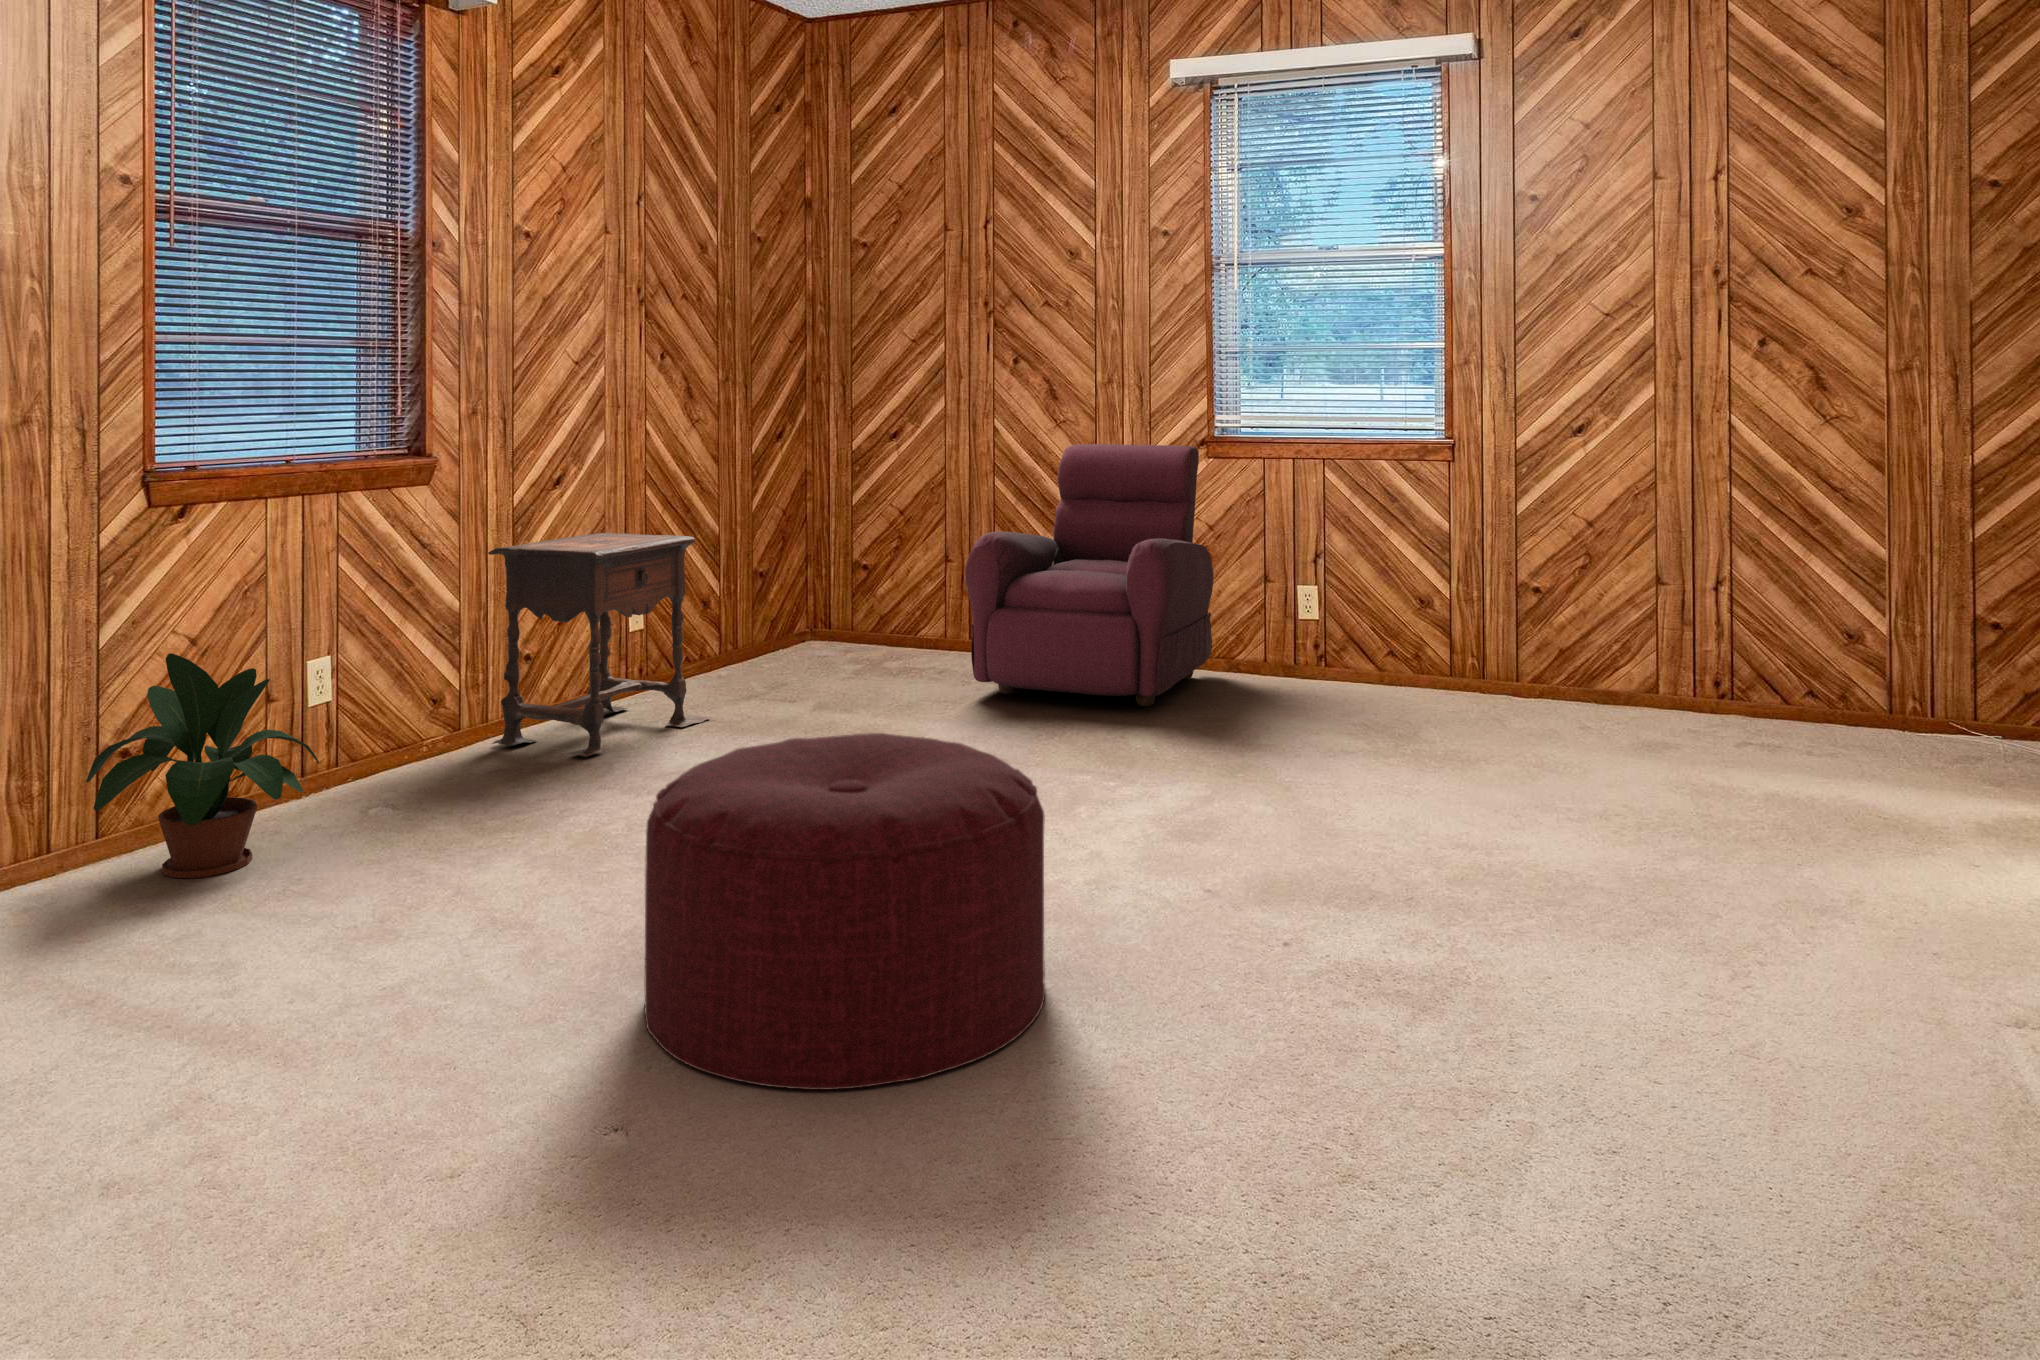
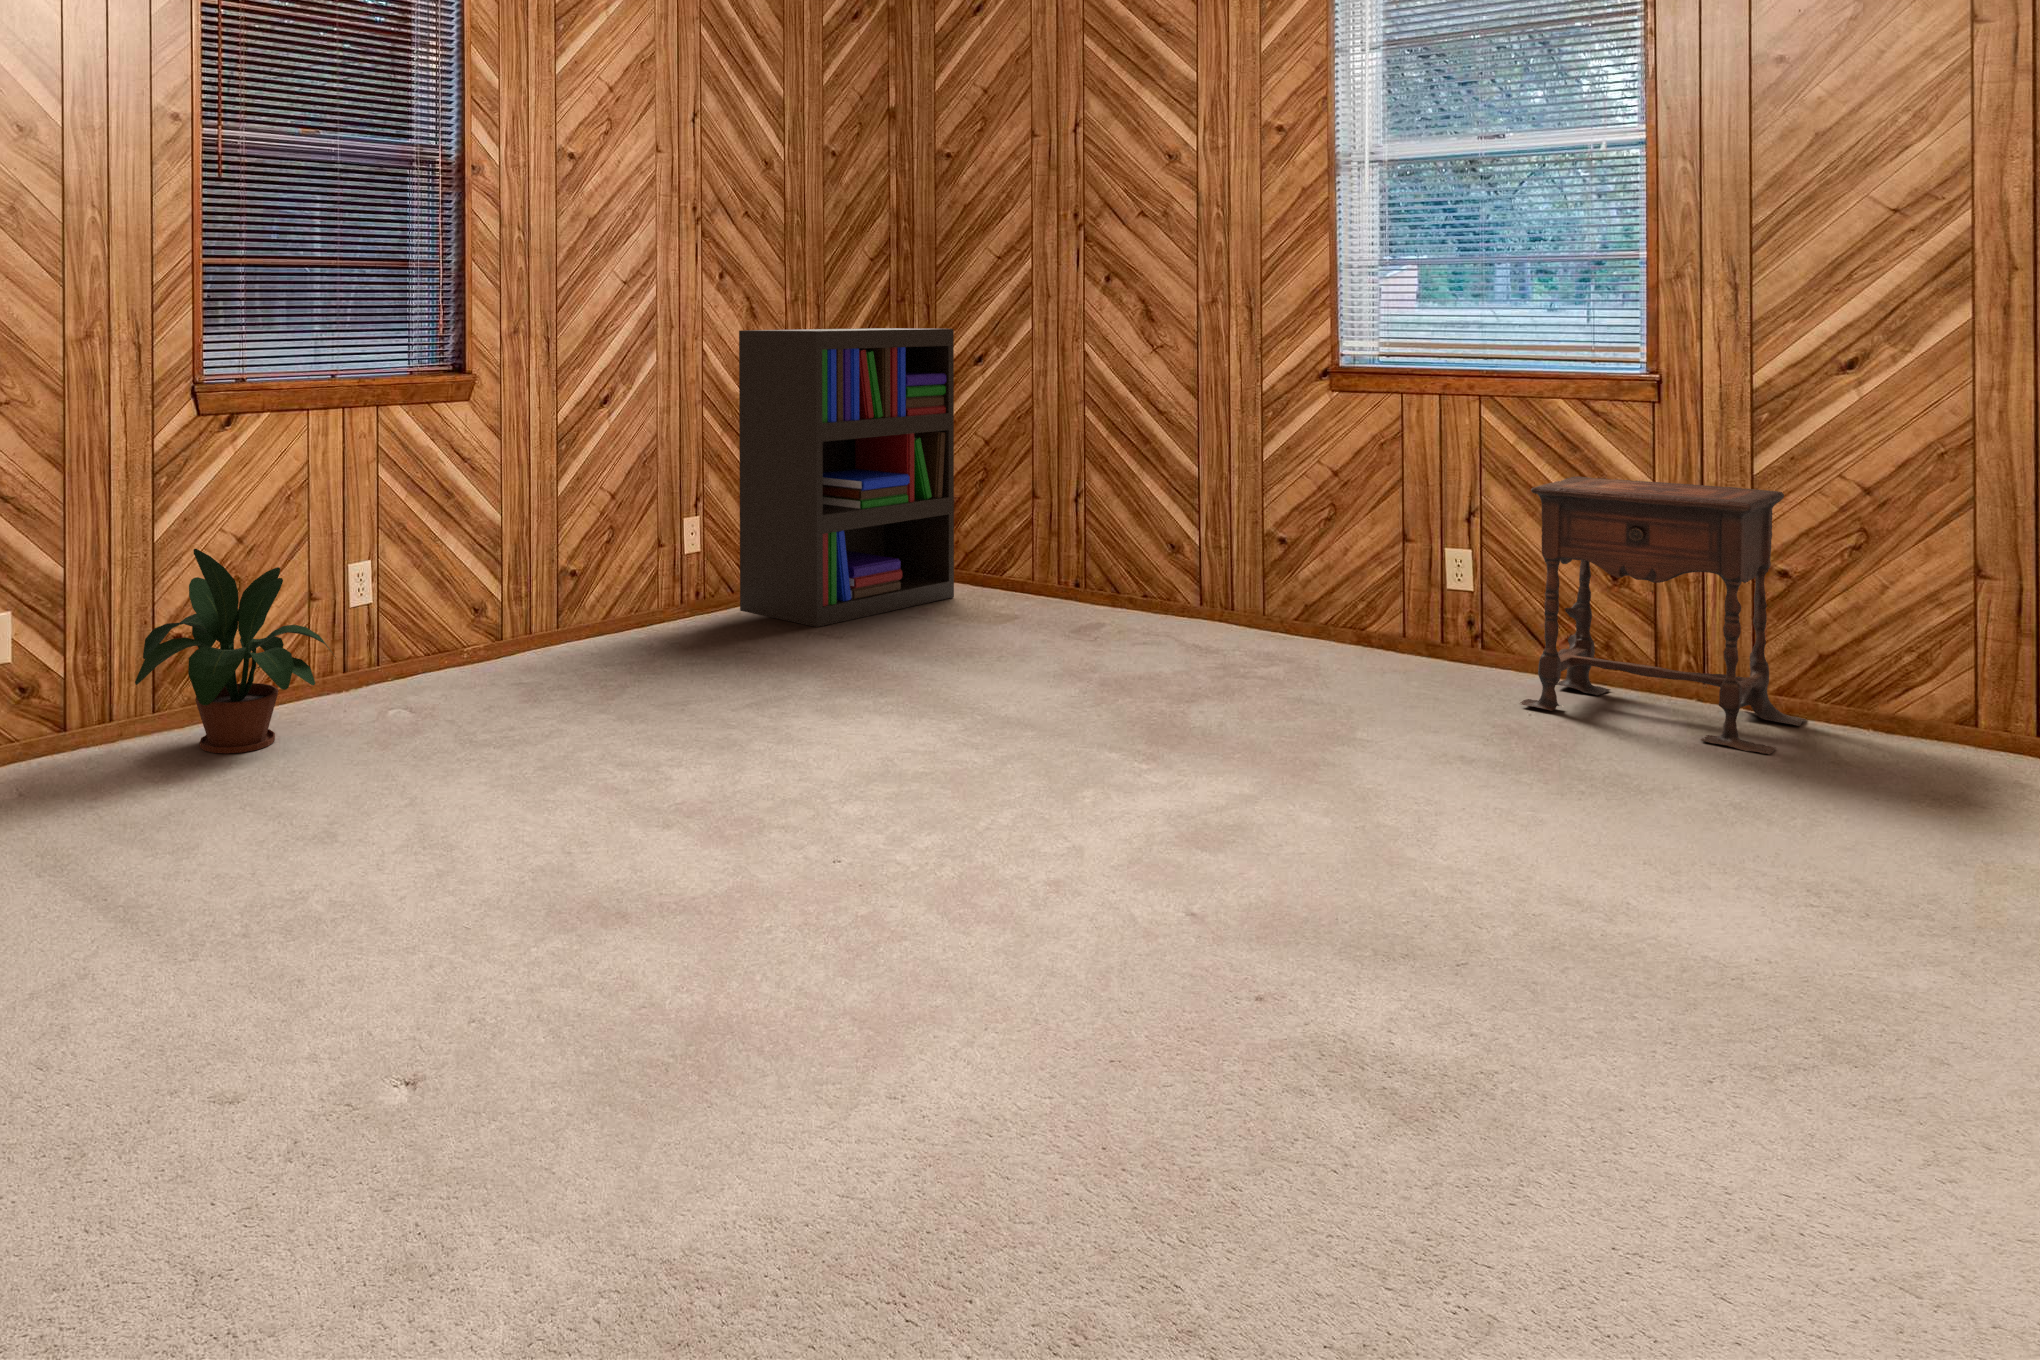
bookshelf: none [678,402,875,692] -> present [739,328,954,627]
armchair: present [965,444,1214,706] -> none [1024,377,1332,677]
side table: present [488,533,710,757] -> present [1520,476,1806,754]
ottoman: present [645,733,1045,1090] -> none [495,677,924,1061]

